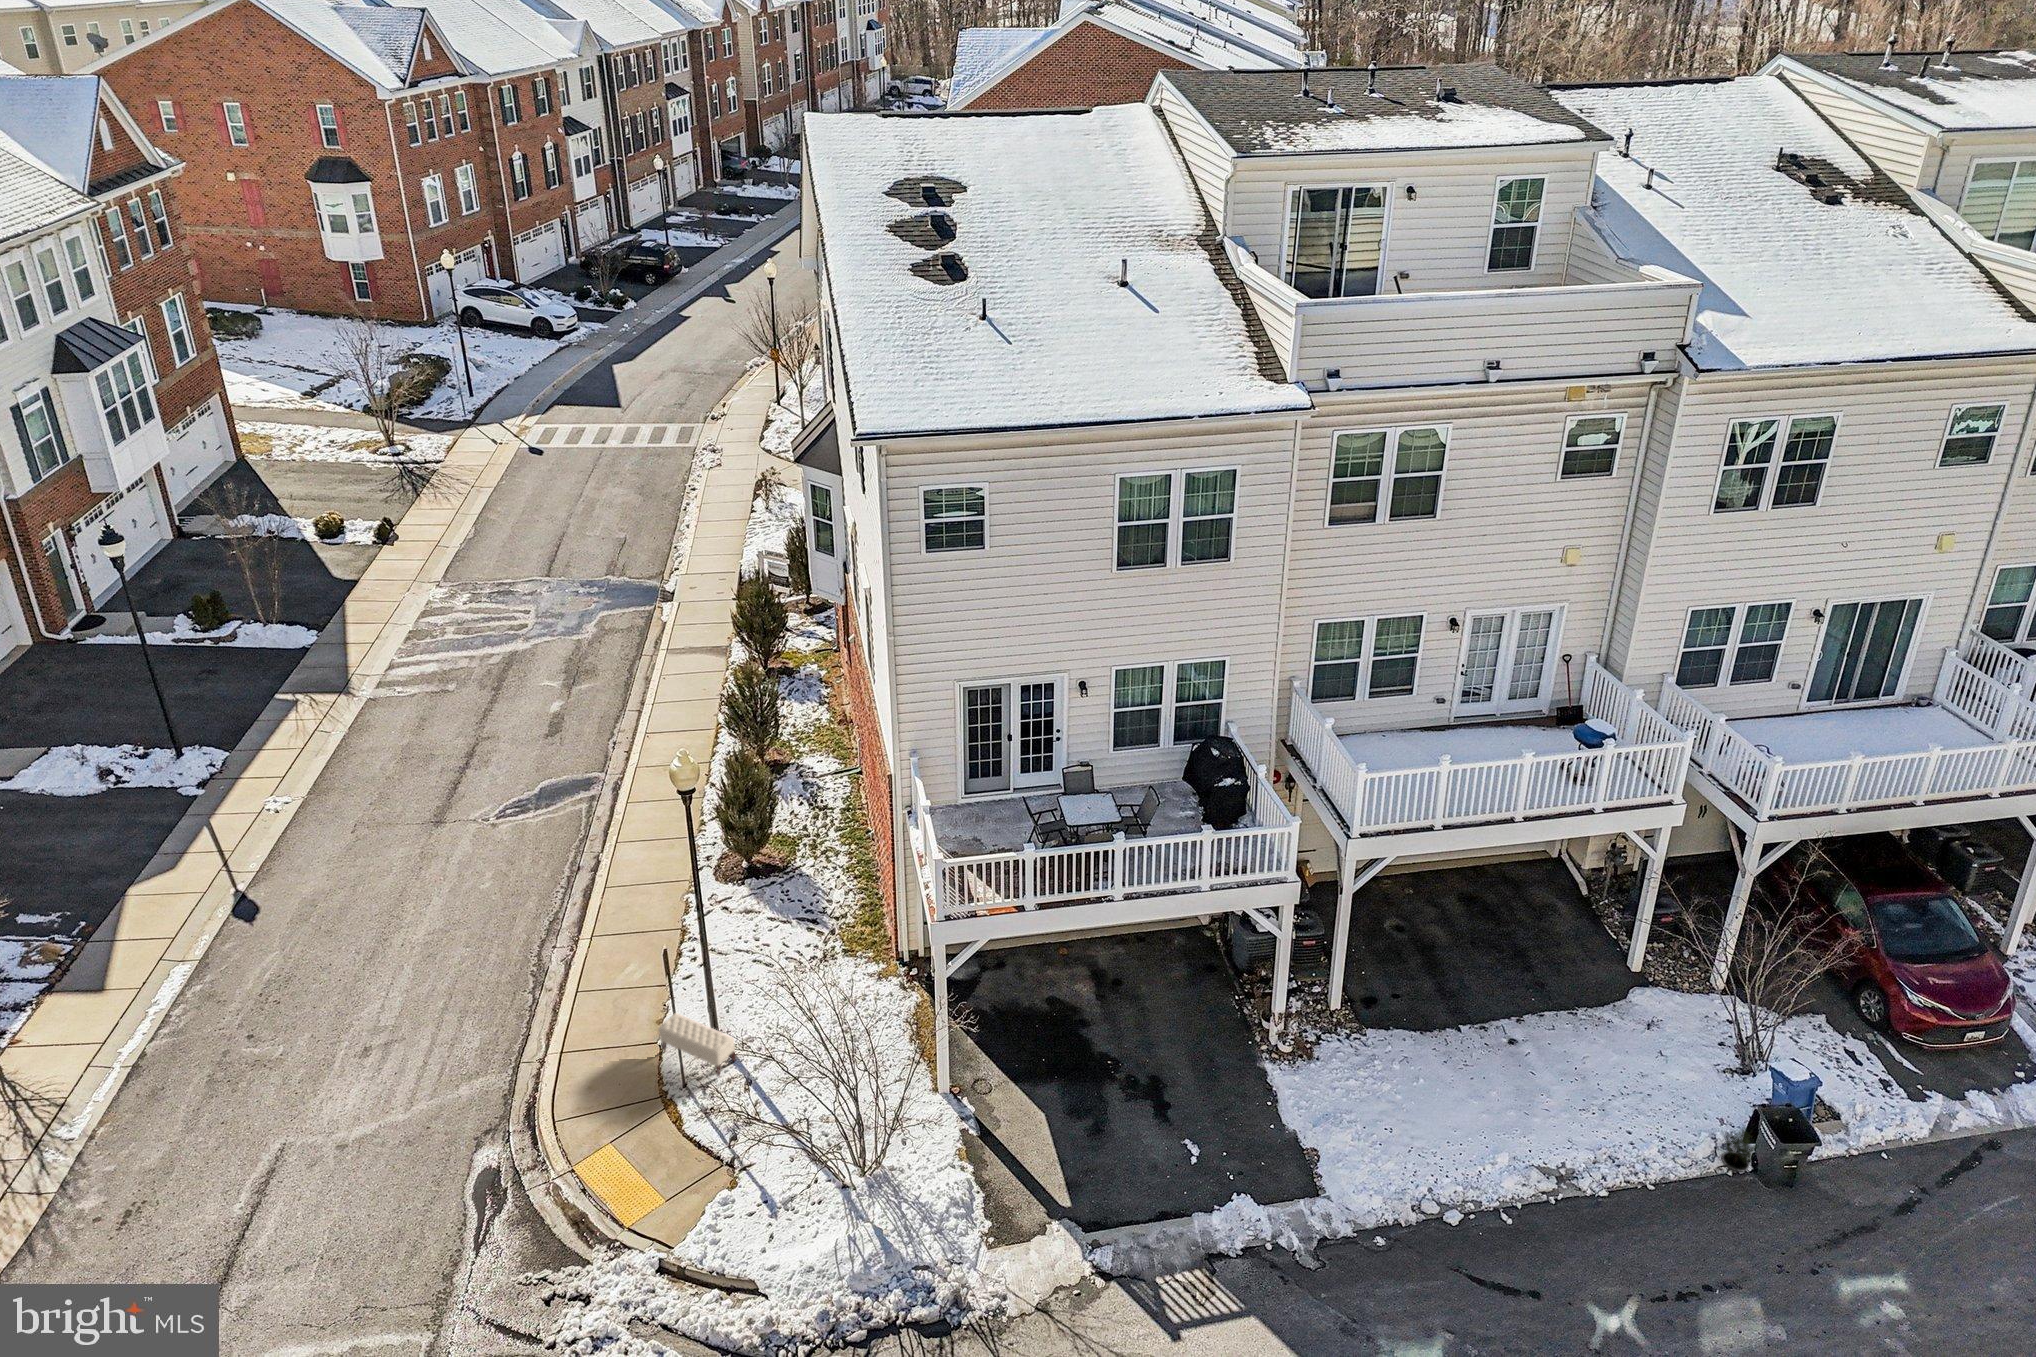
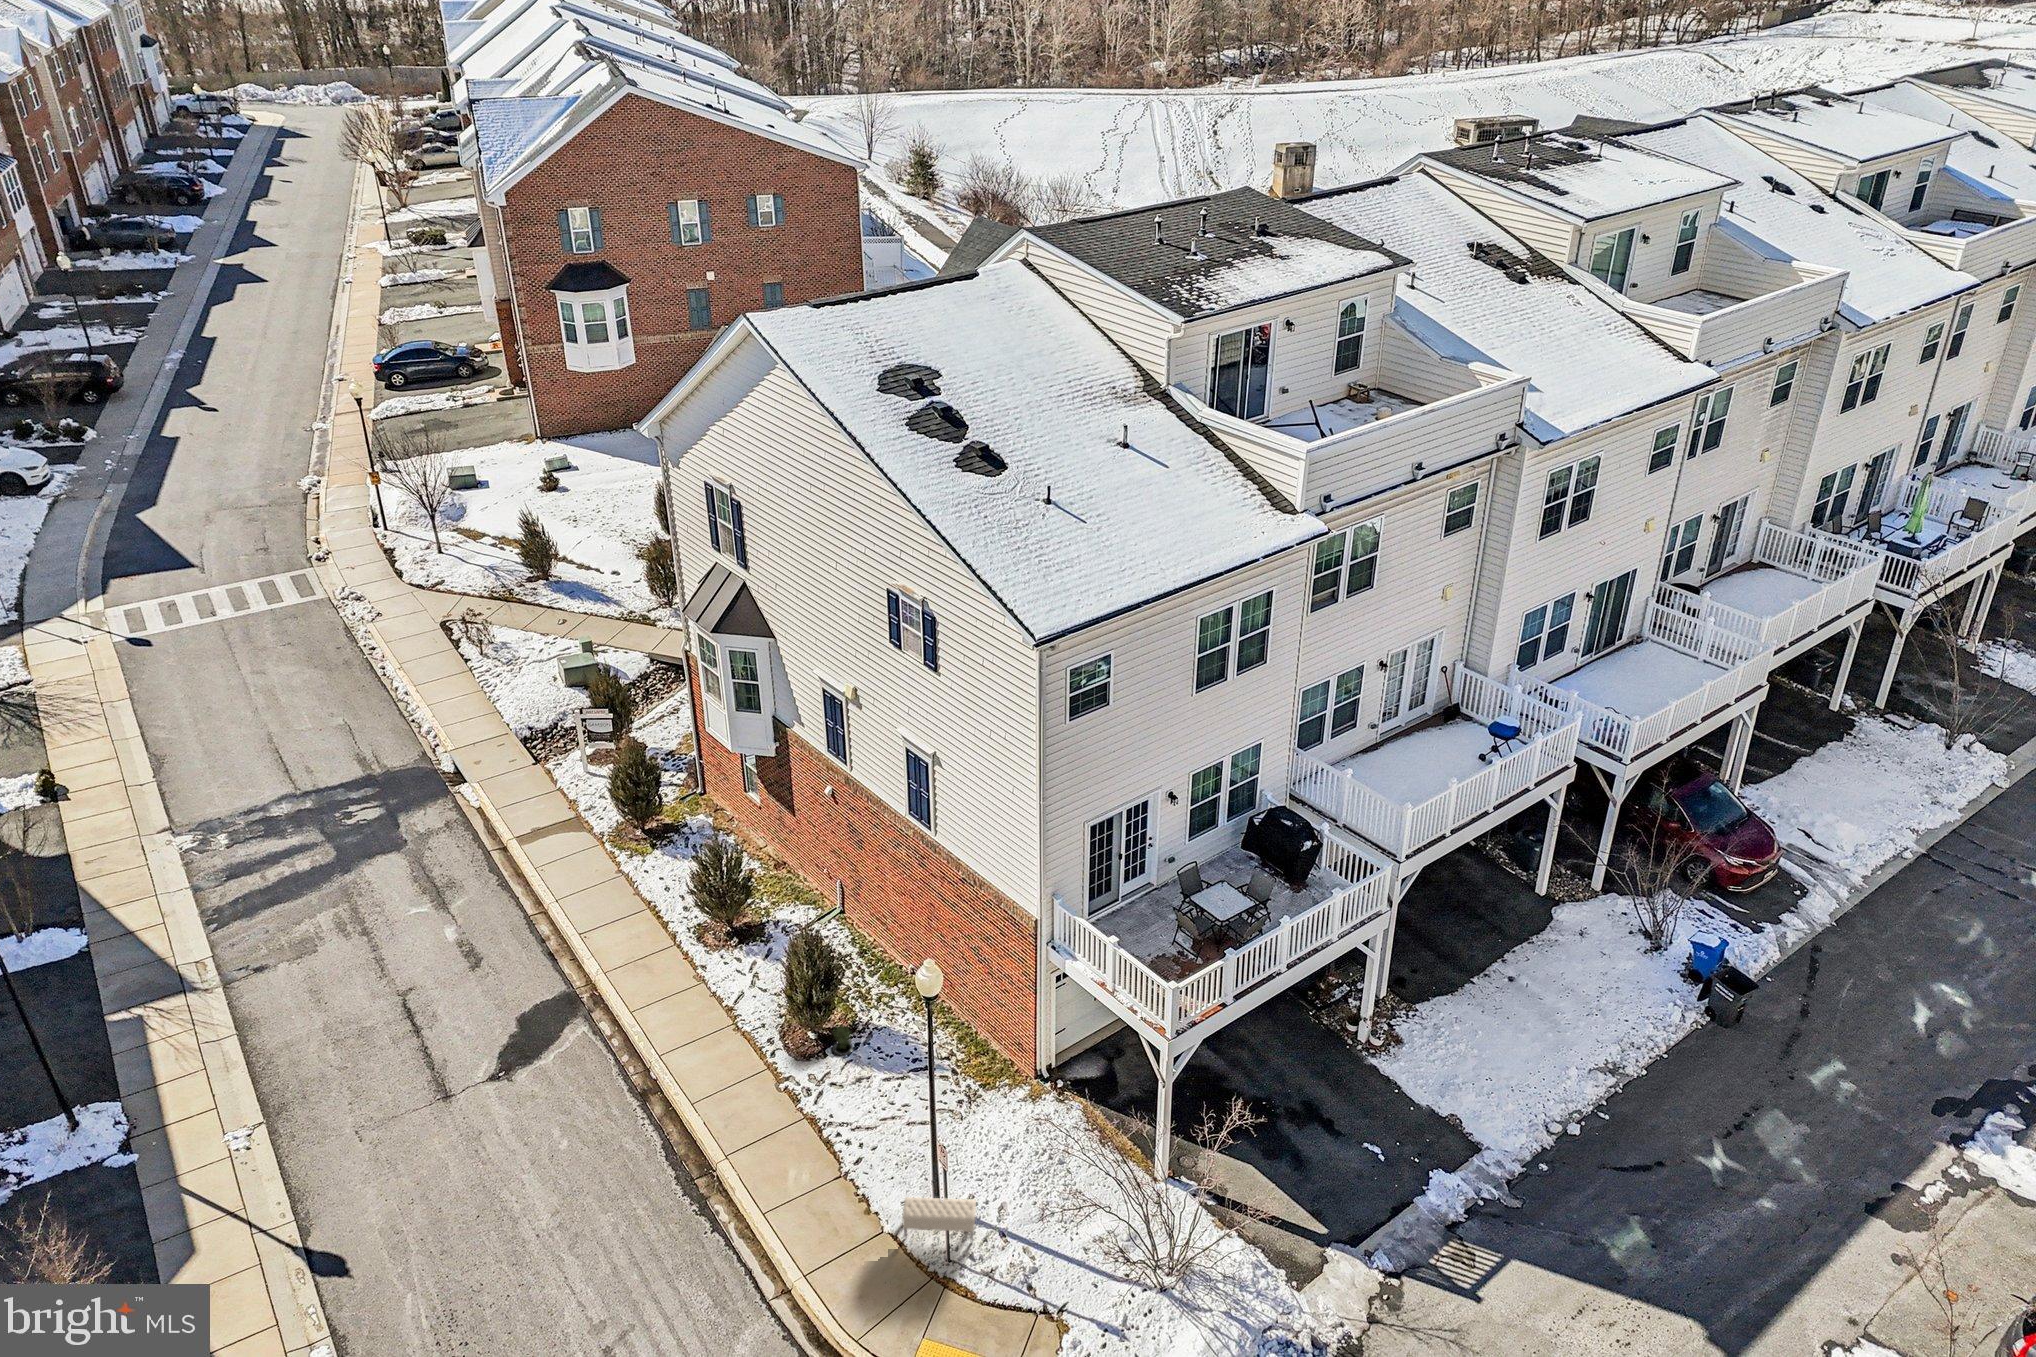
potted tree: present [1722,1128,1756,1172] -> present [834,1024,853,1055]

